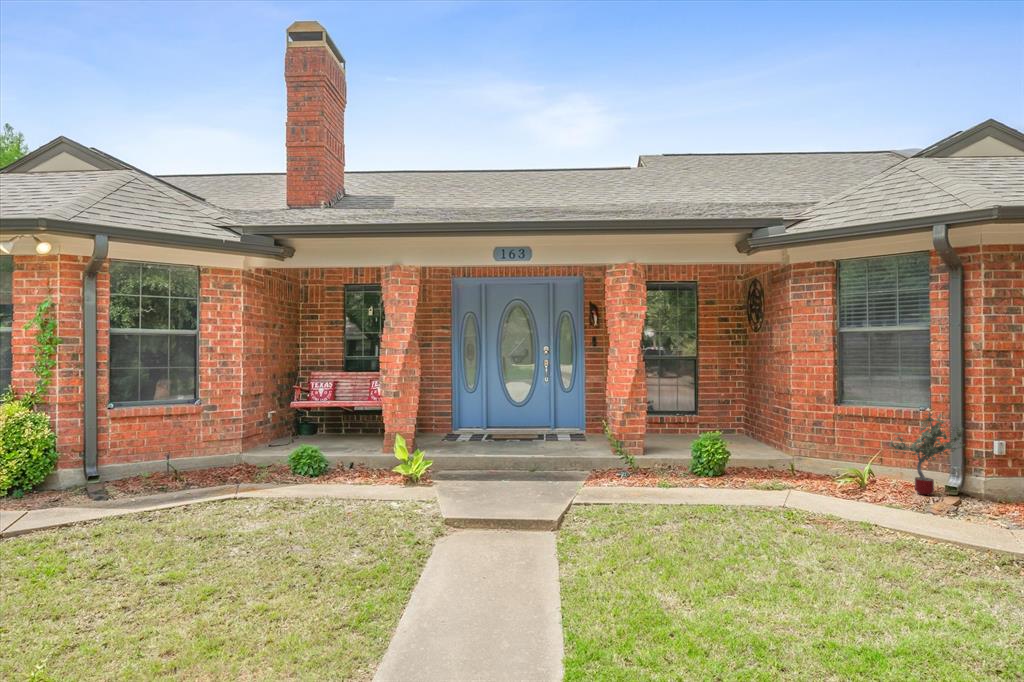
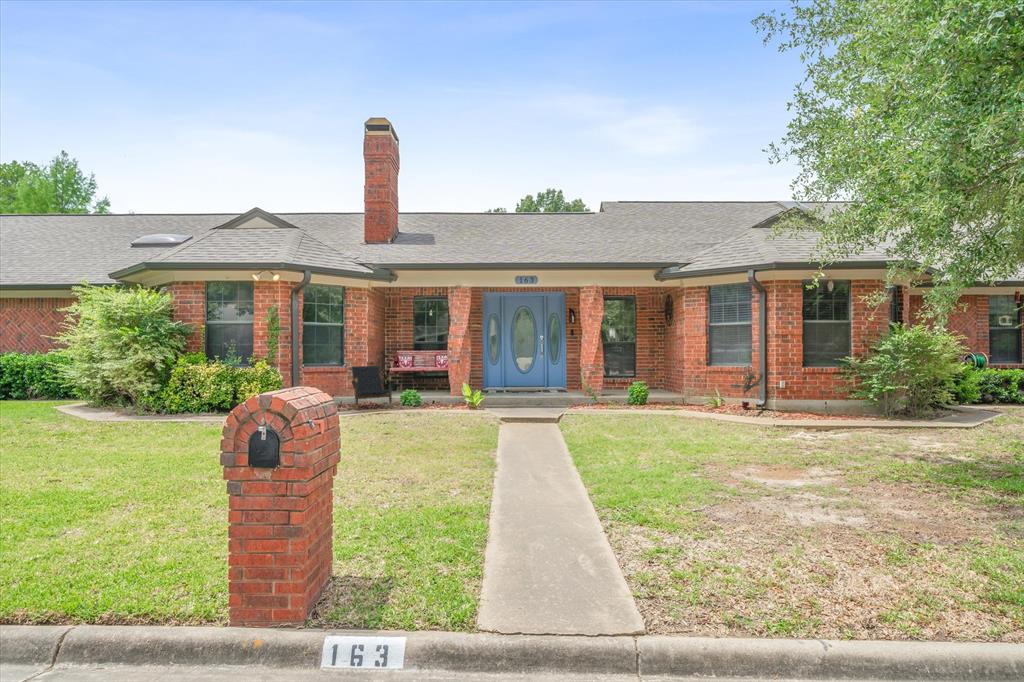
lounge chair: none [200,401,271,484] -> present [351,366,392,409]

